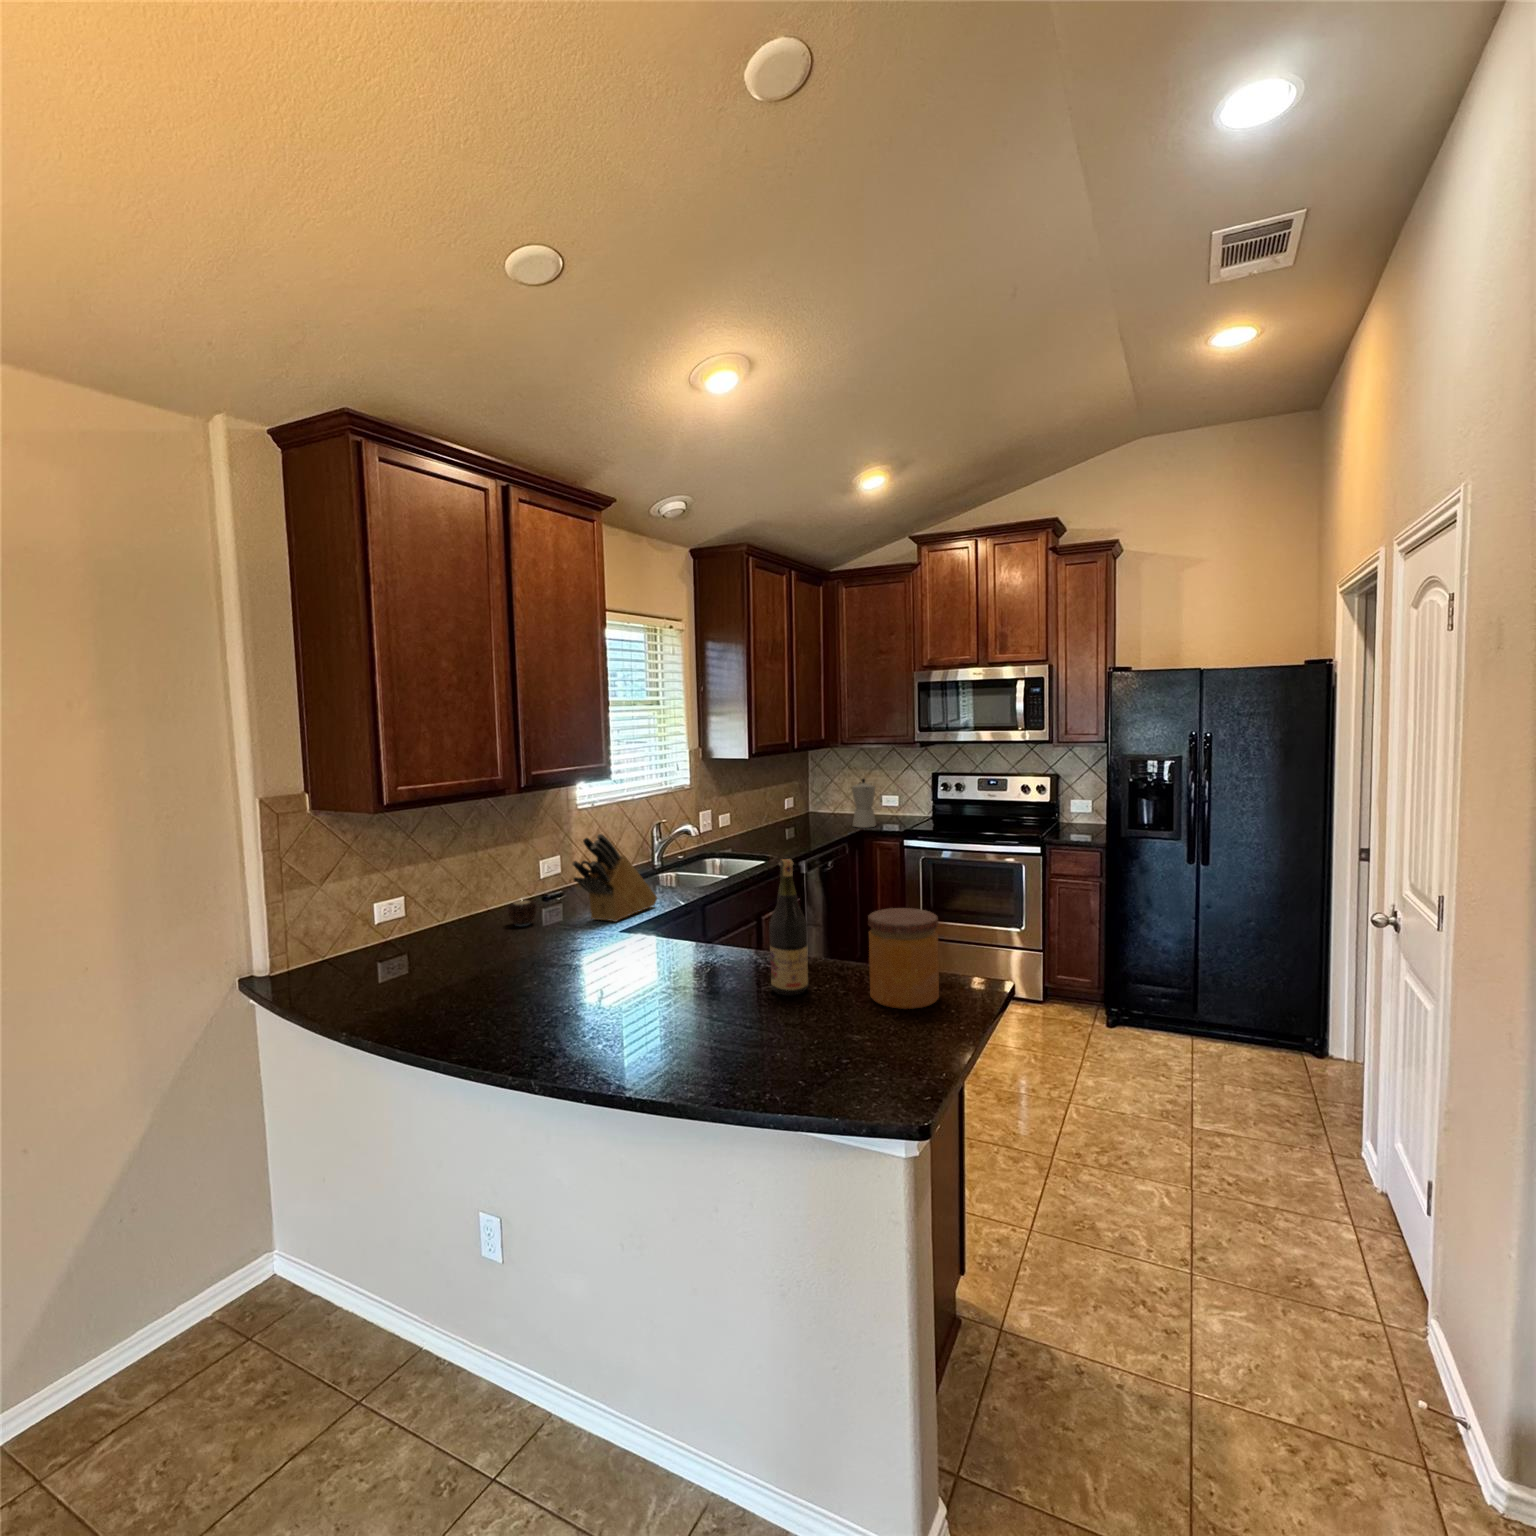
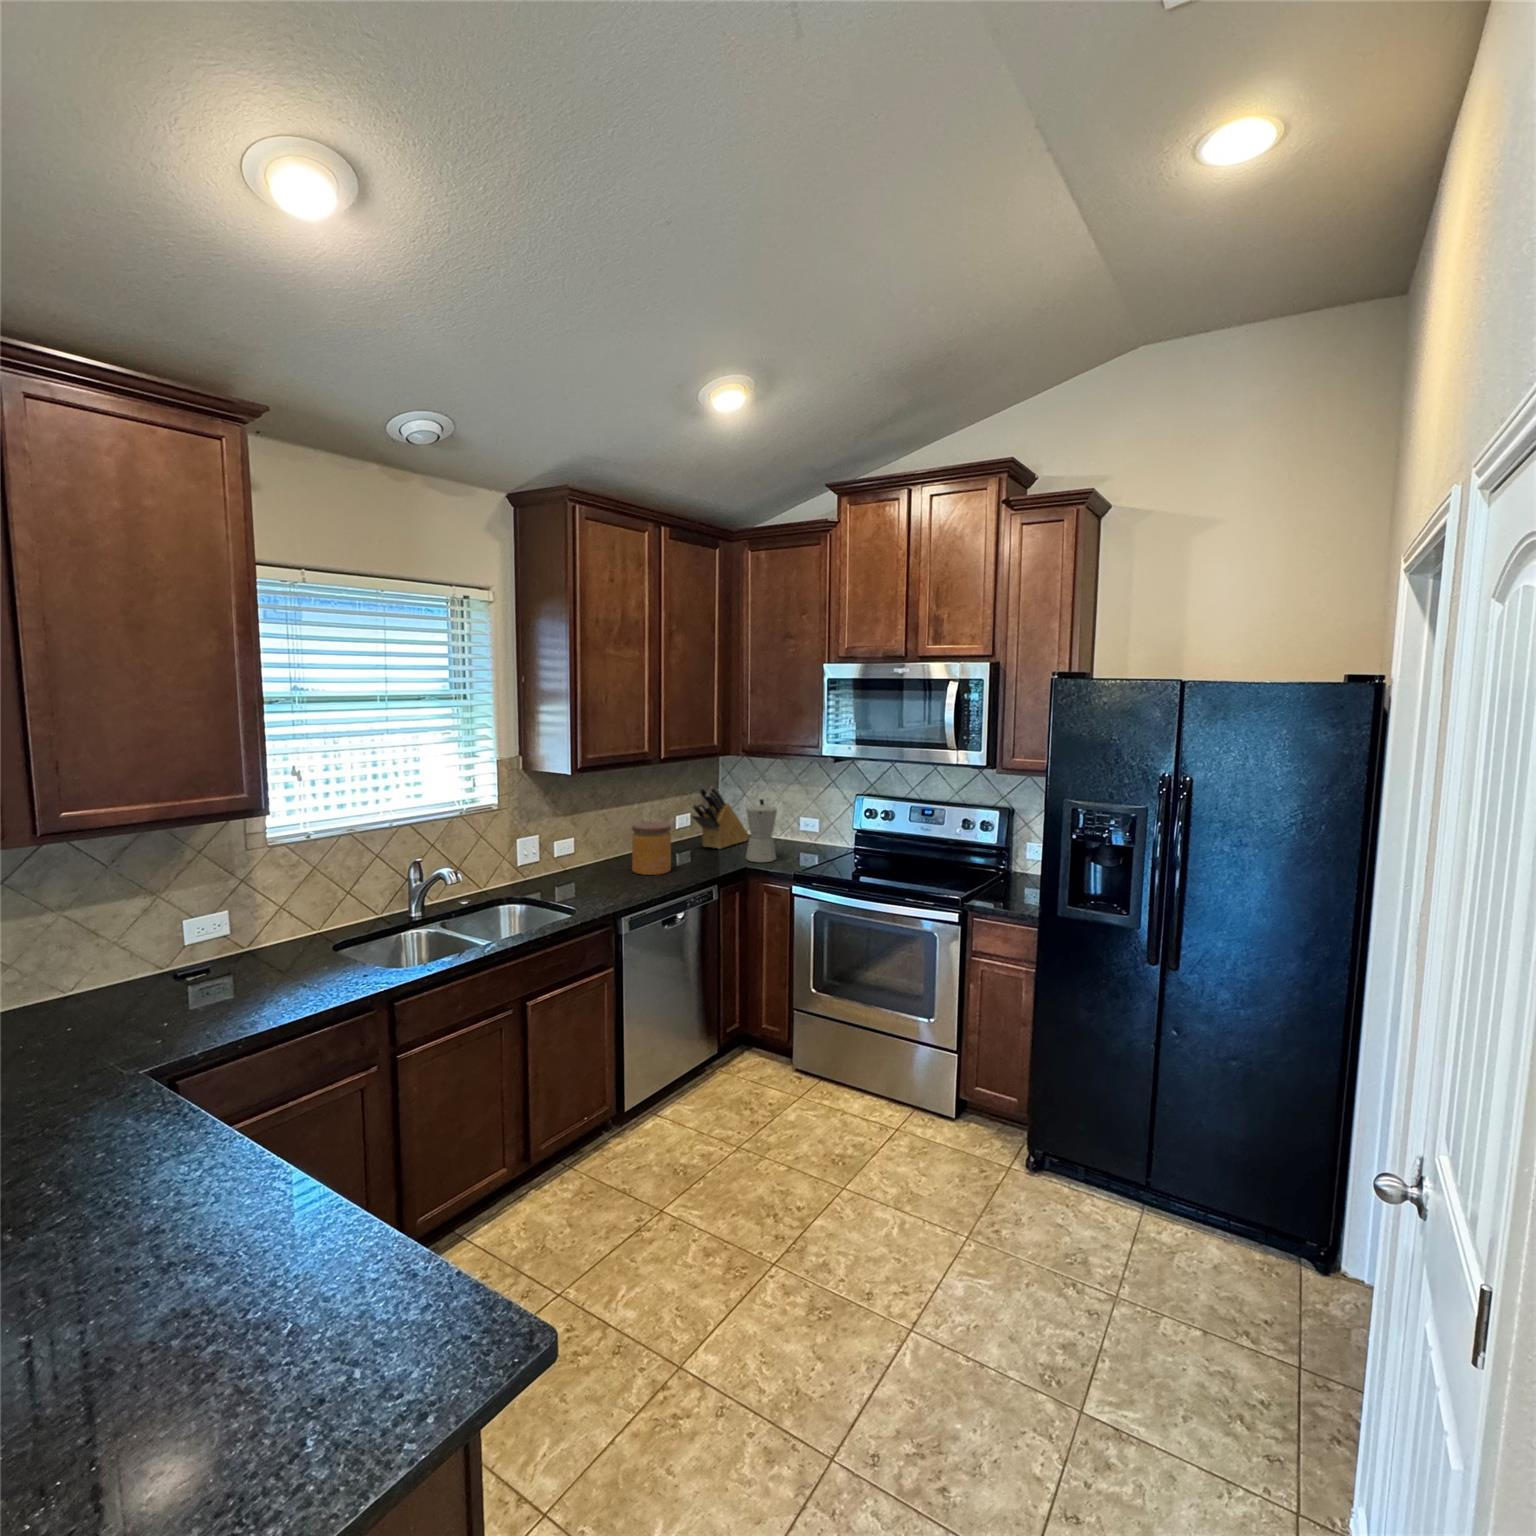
knife block: present [572,834,657,922] -> present [692,787,749,849]
wine bottle: present [769,859,809,996] -> none [105,1055,201,1315]
candle: present [508,900,536,926] -> none [45,991,102,1033]
jar: present [868,908,939,1009] -> present [632,822,671,875]

